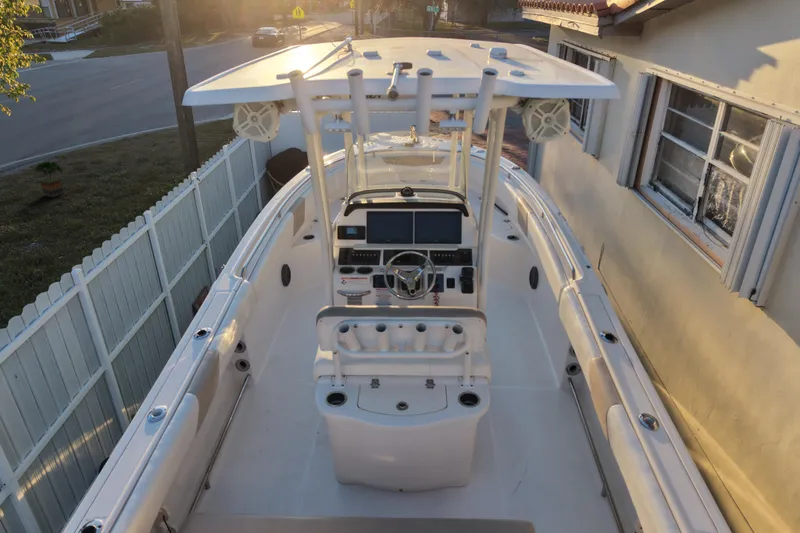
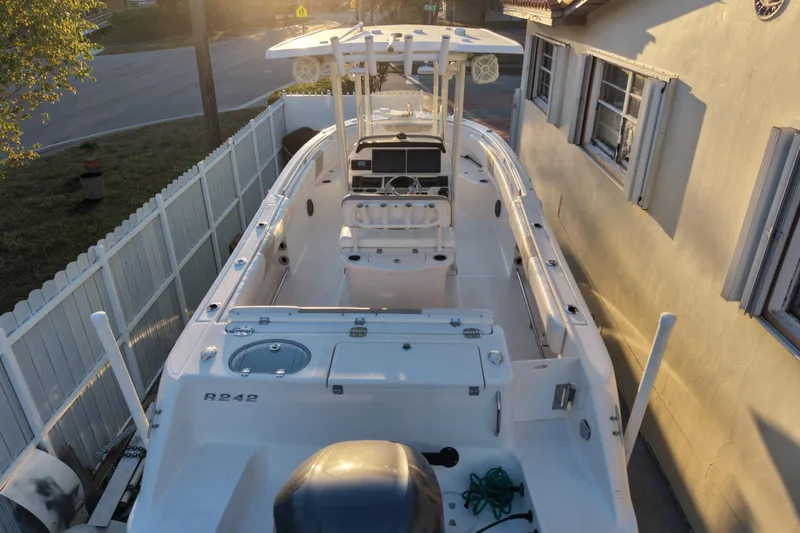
bucket: none [27,199,61,232] -> present [78,172,105,199]

